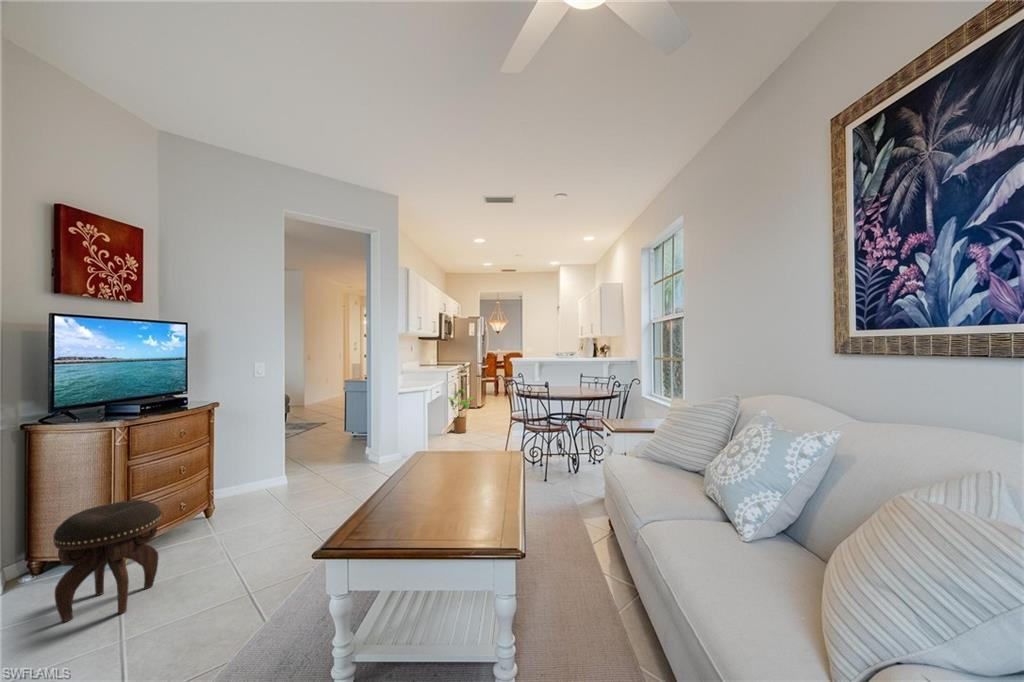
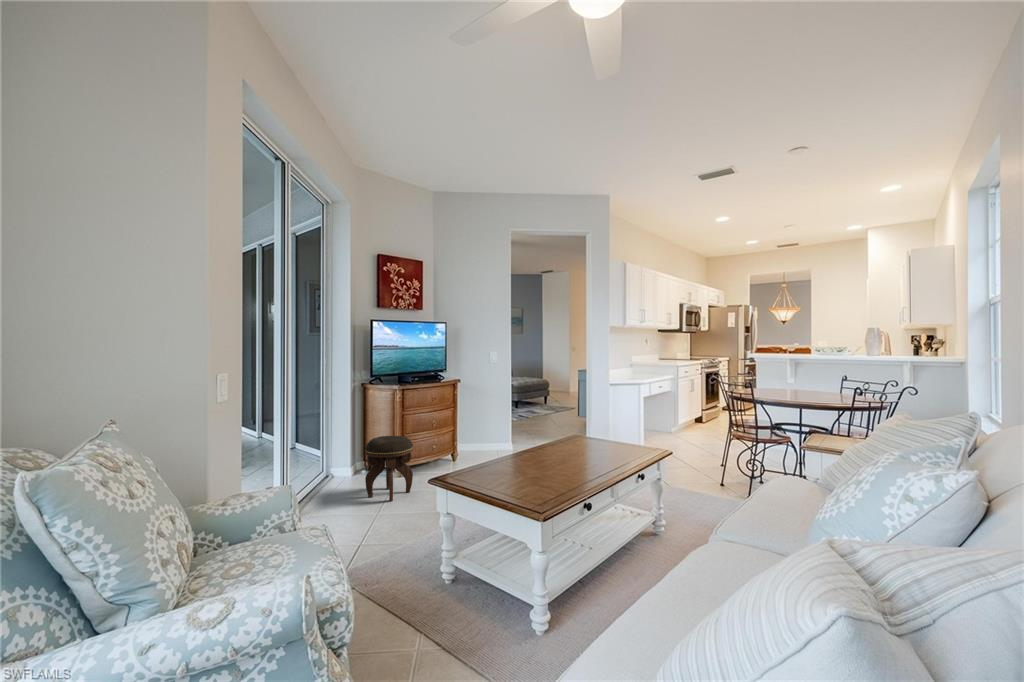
house plant: present [448,390,473,433] -> none [680,387,713,435]

